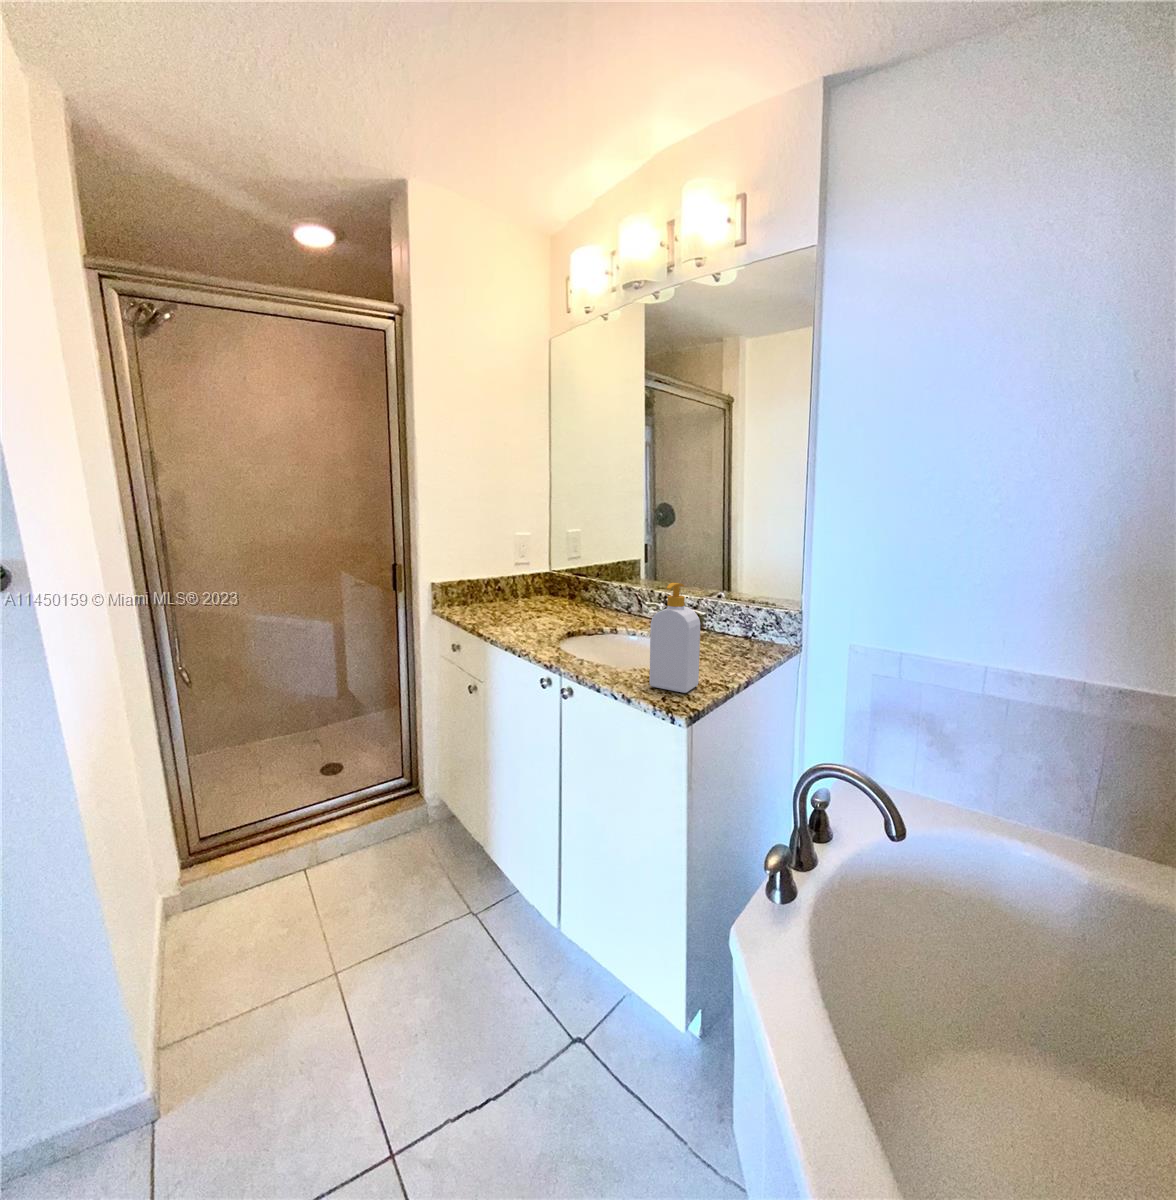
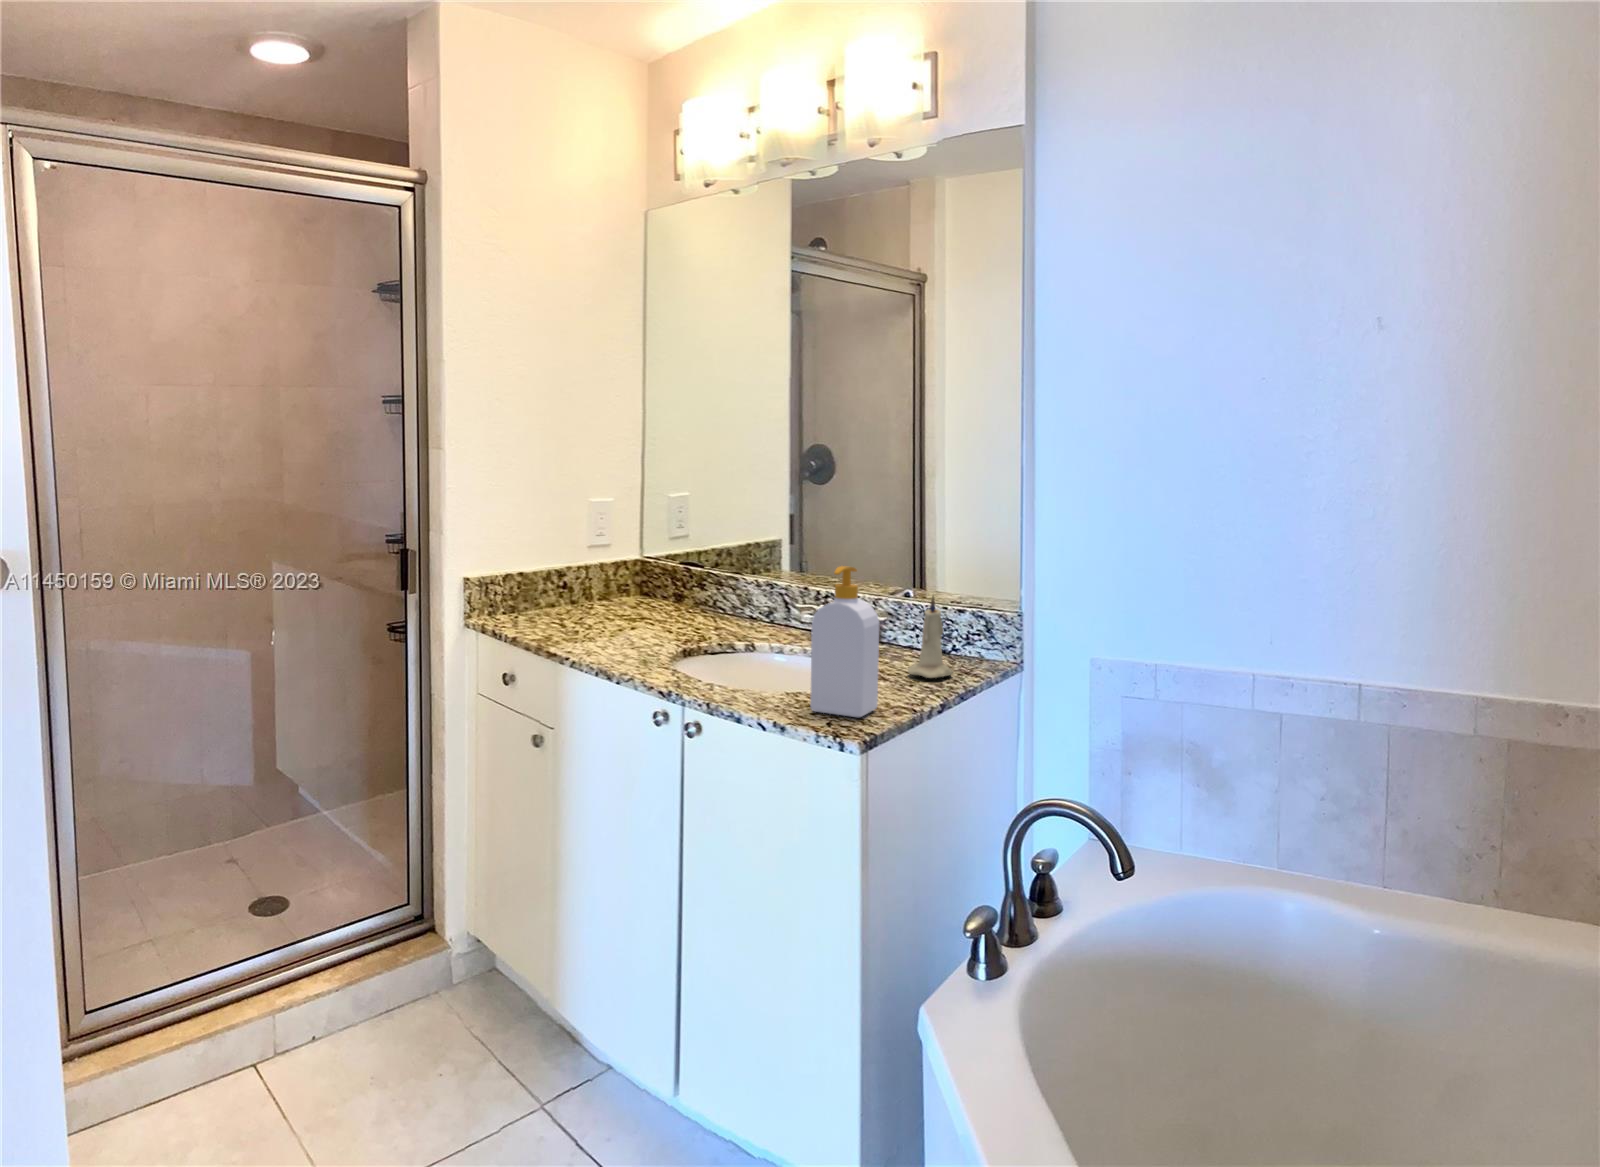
candle: none [721,599,754,660] -> present [908,595,953,678]

